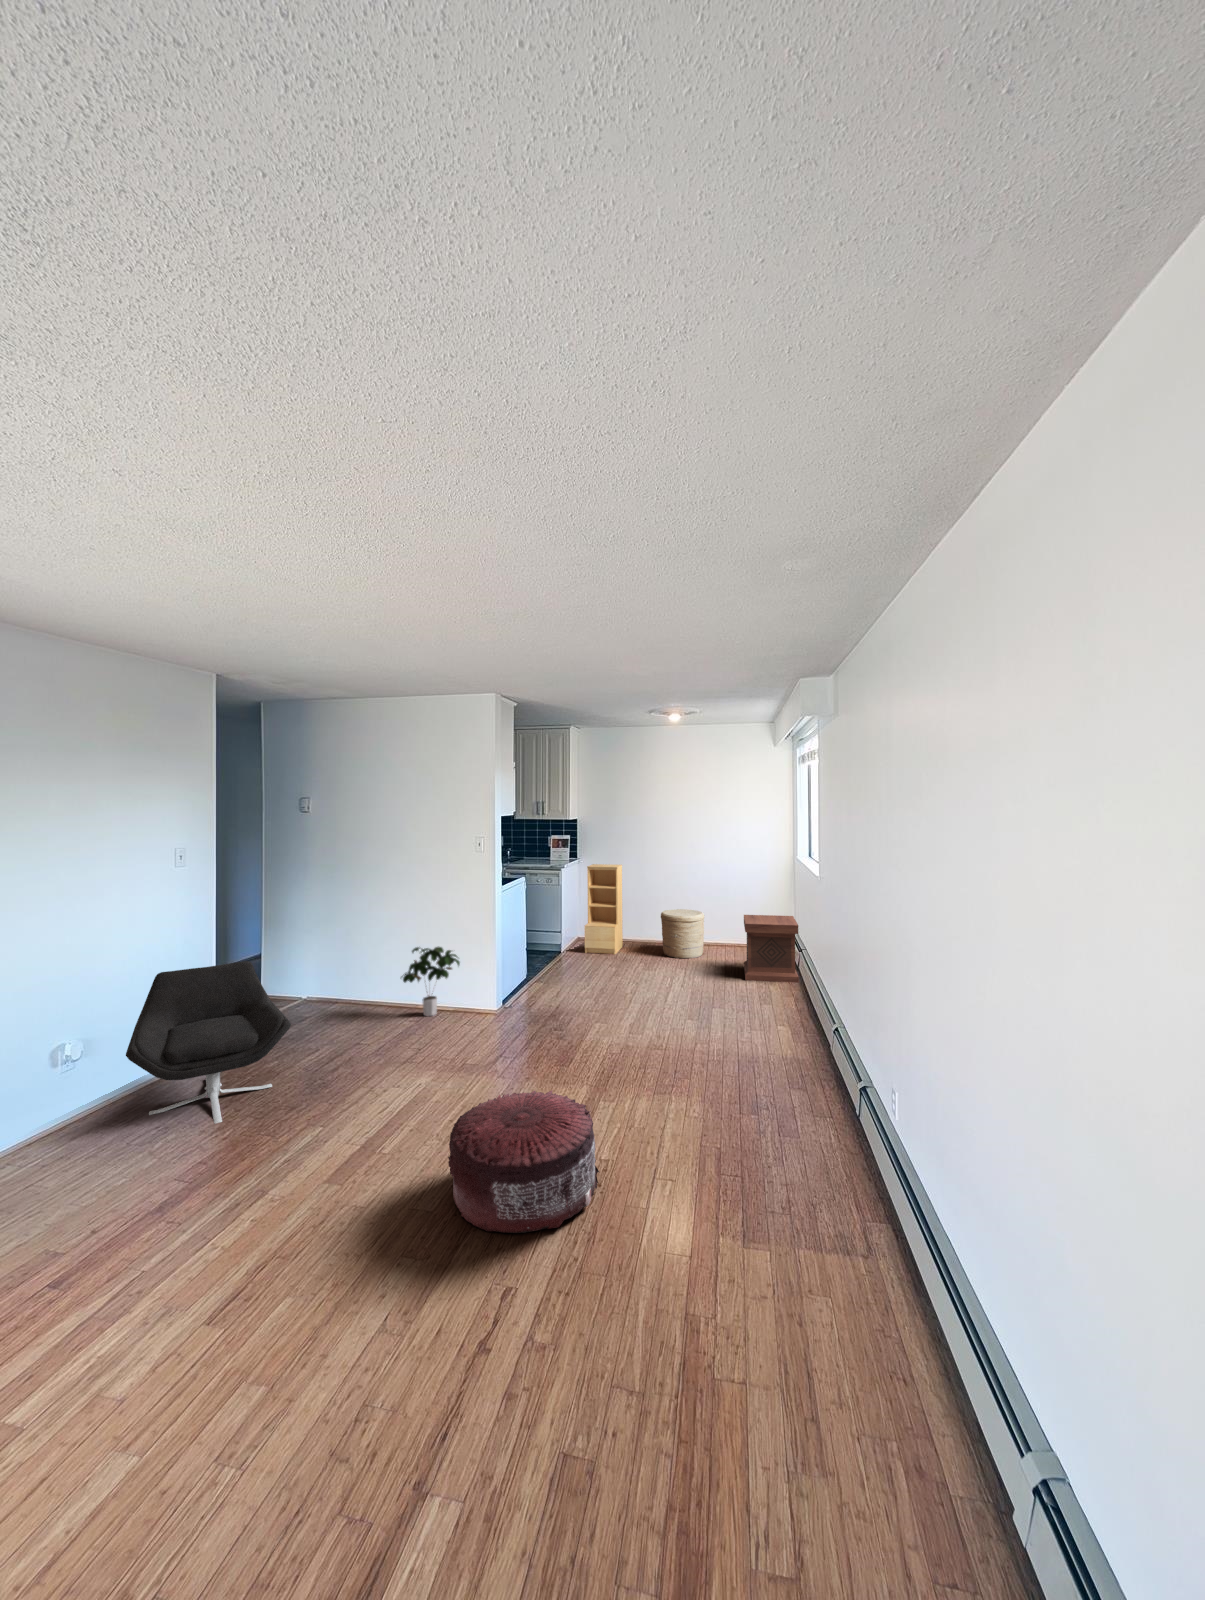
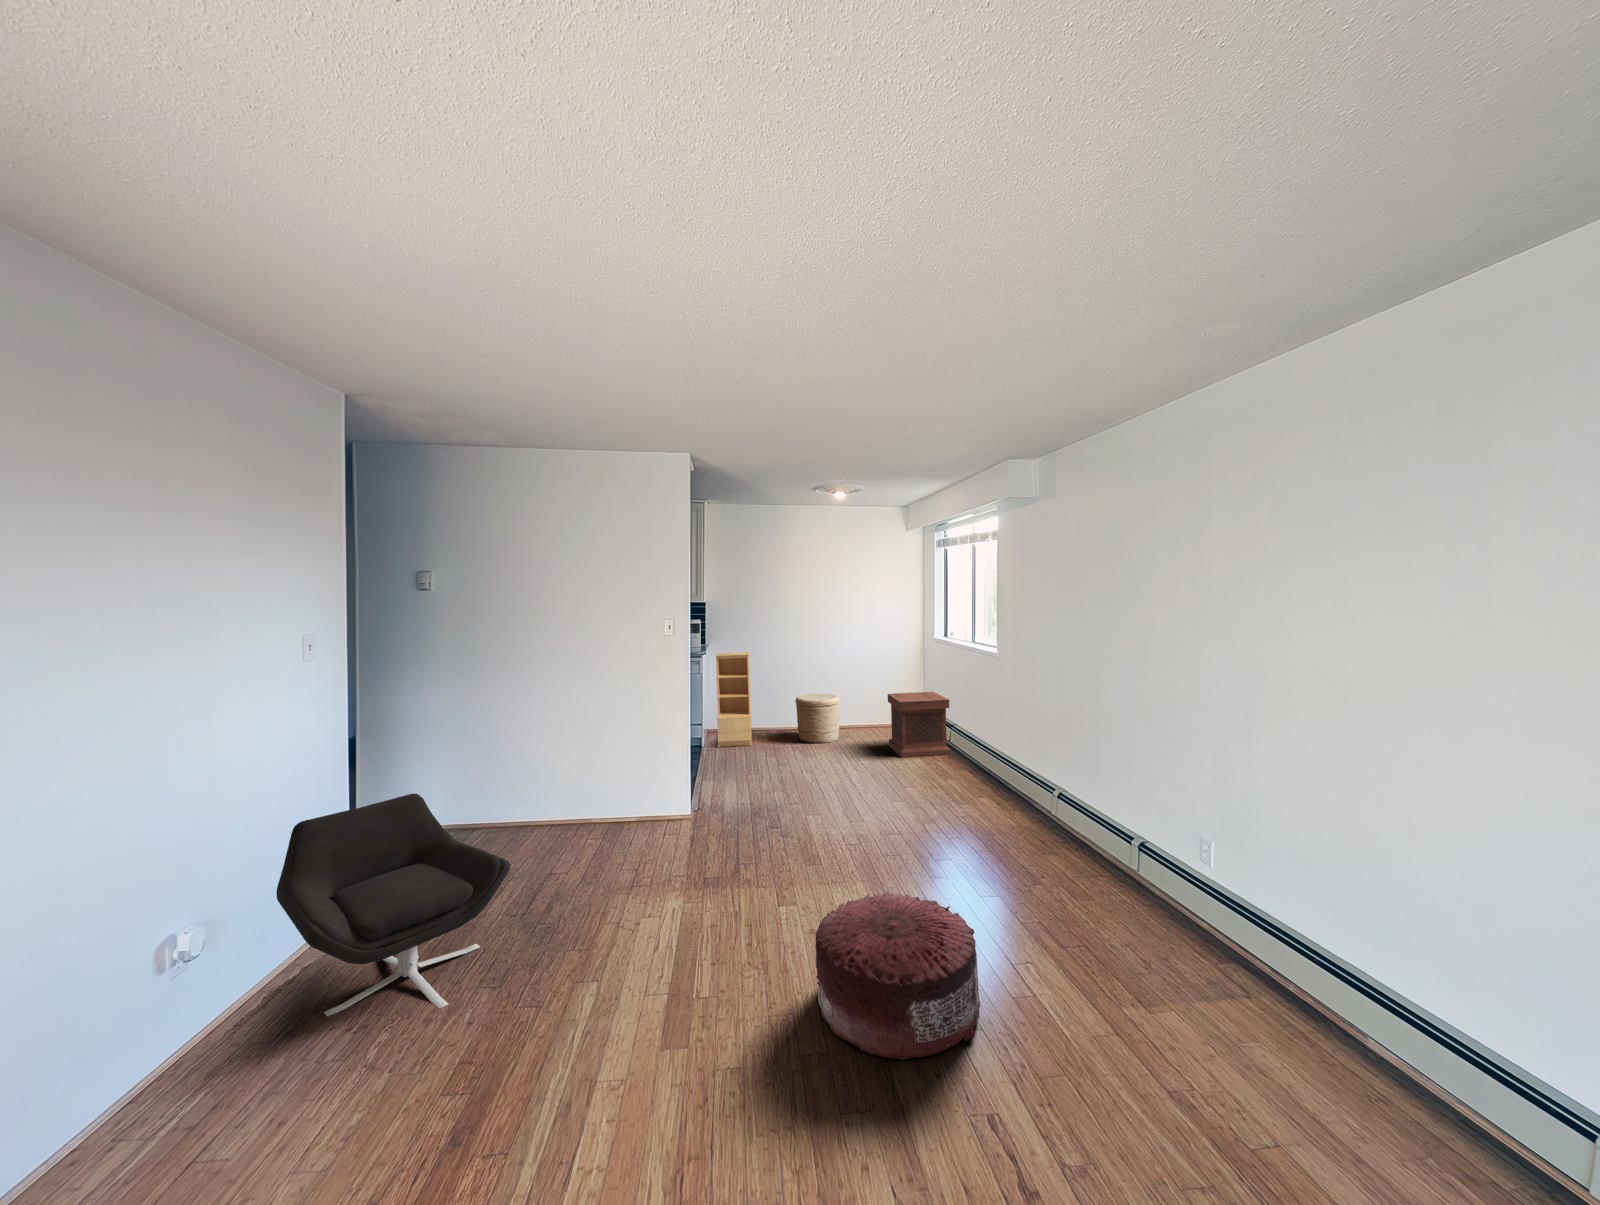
potted plant: present [402,947,460,1016] -> none [566,753,640,835]

